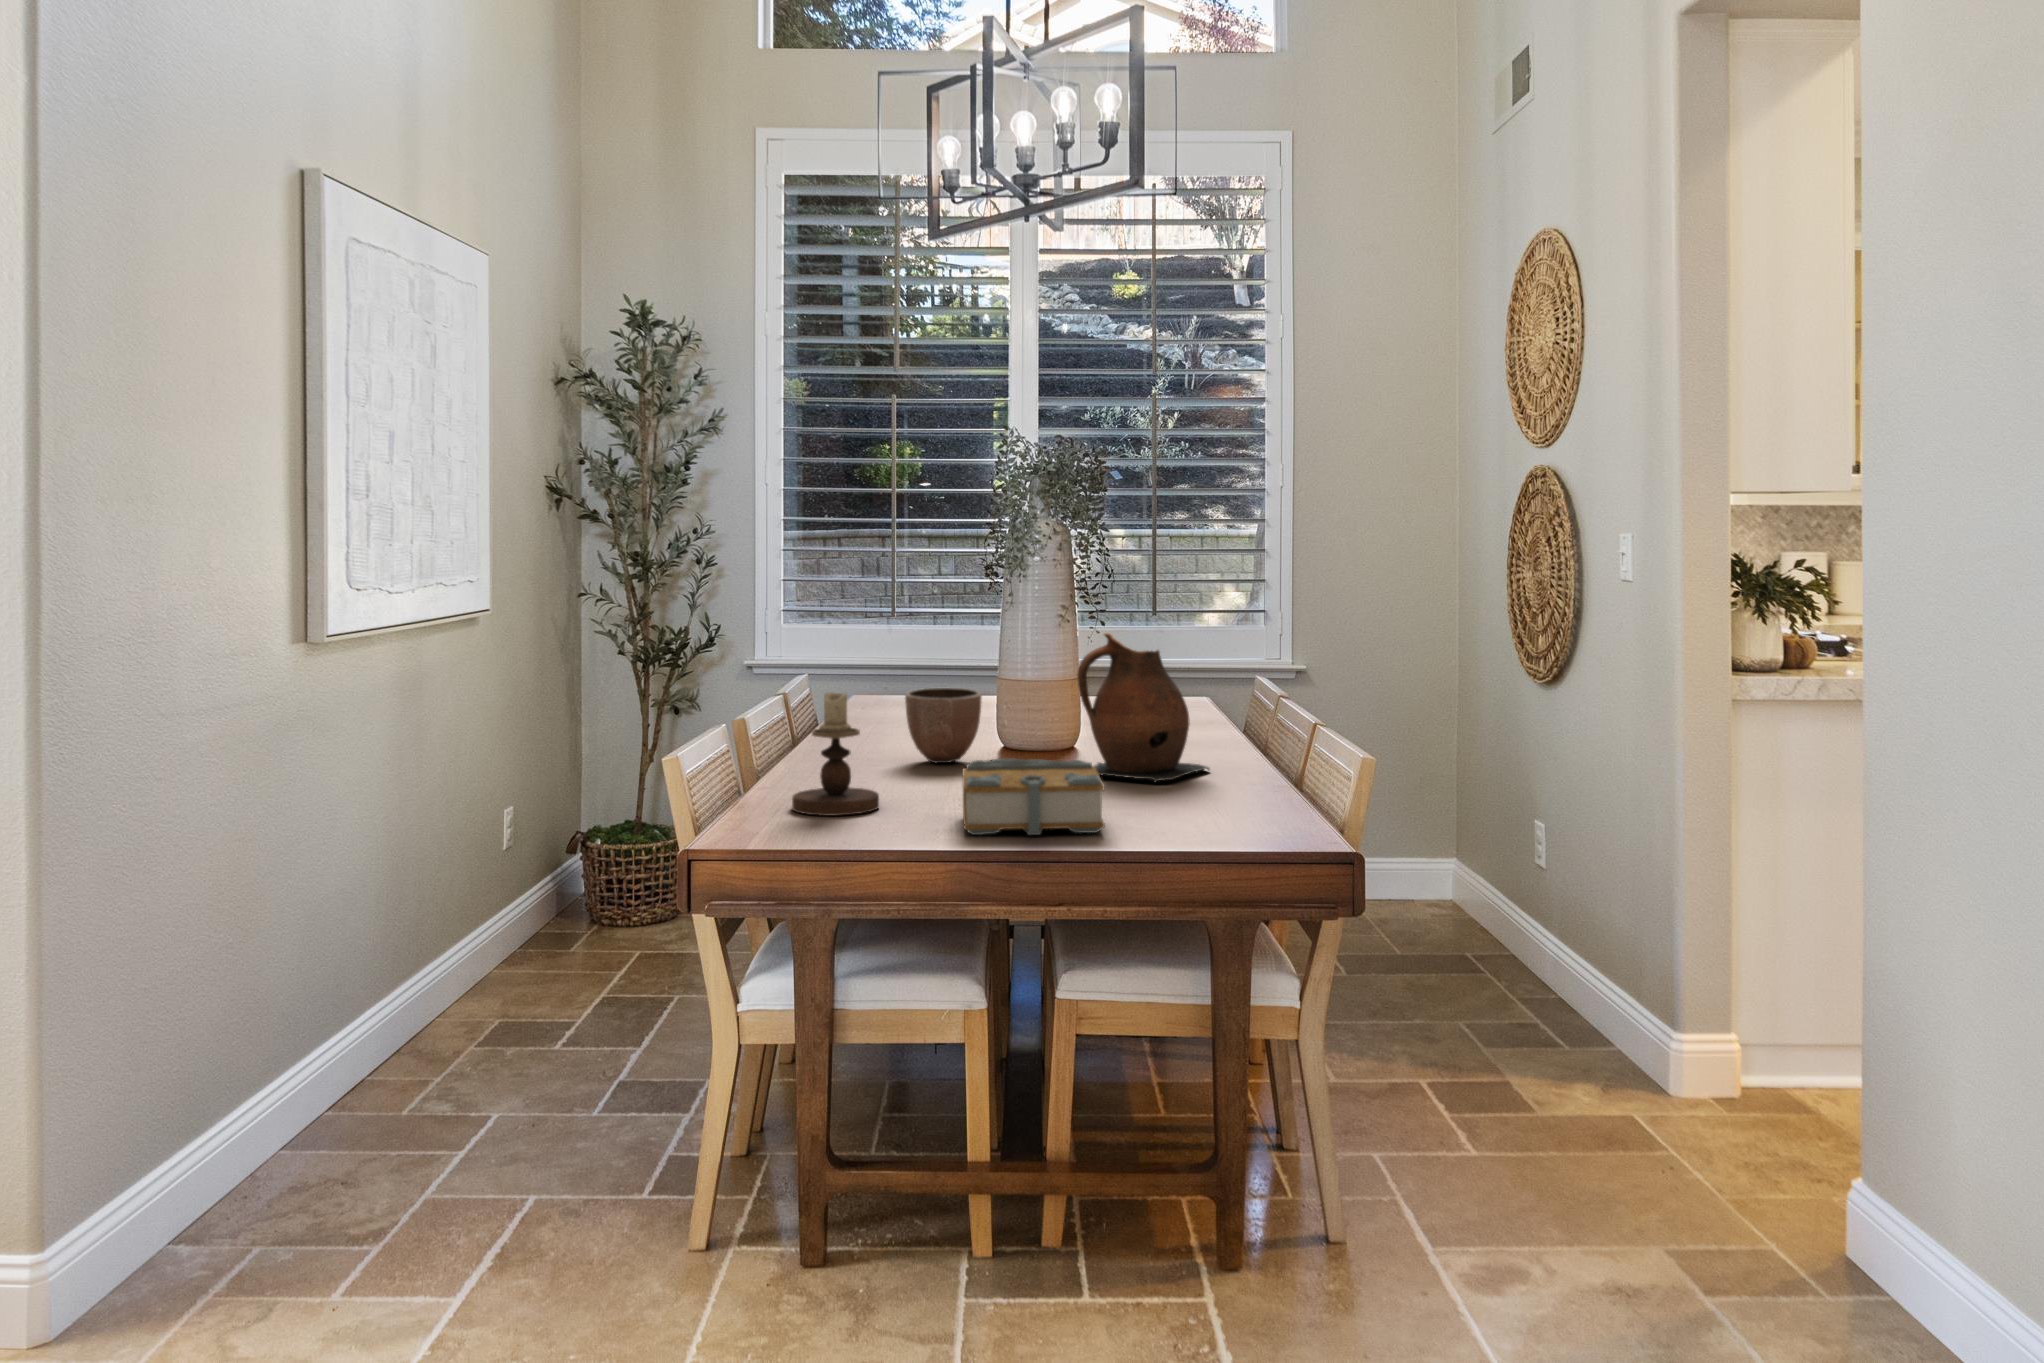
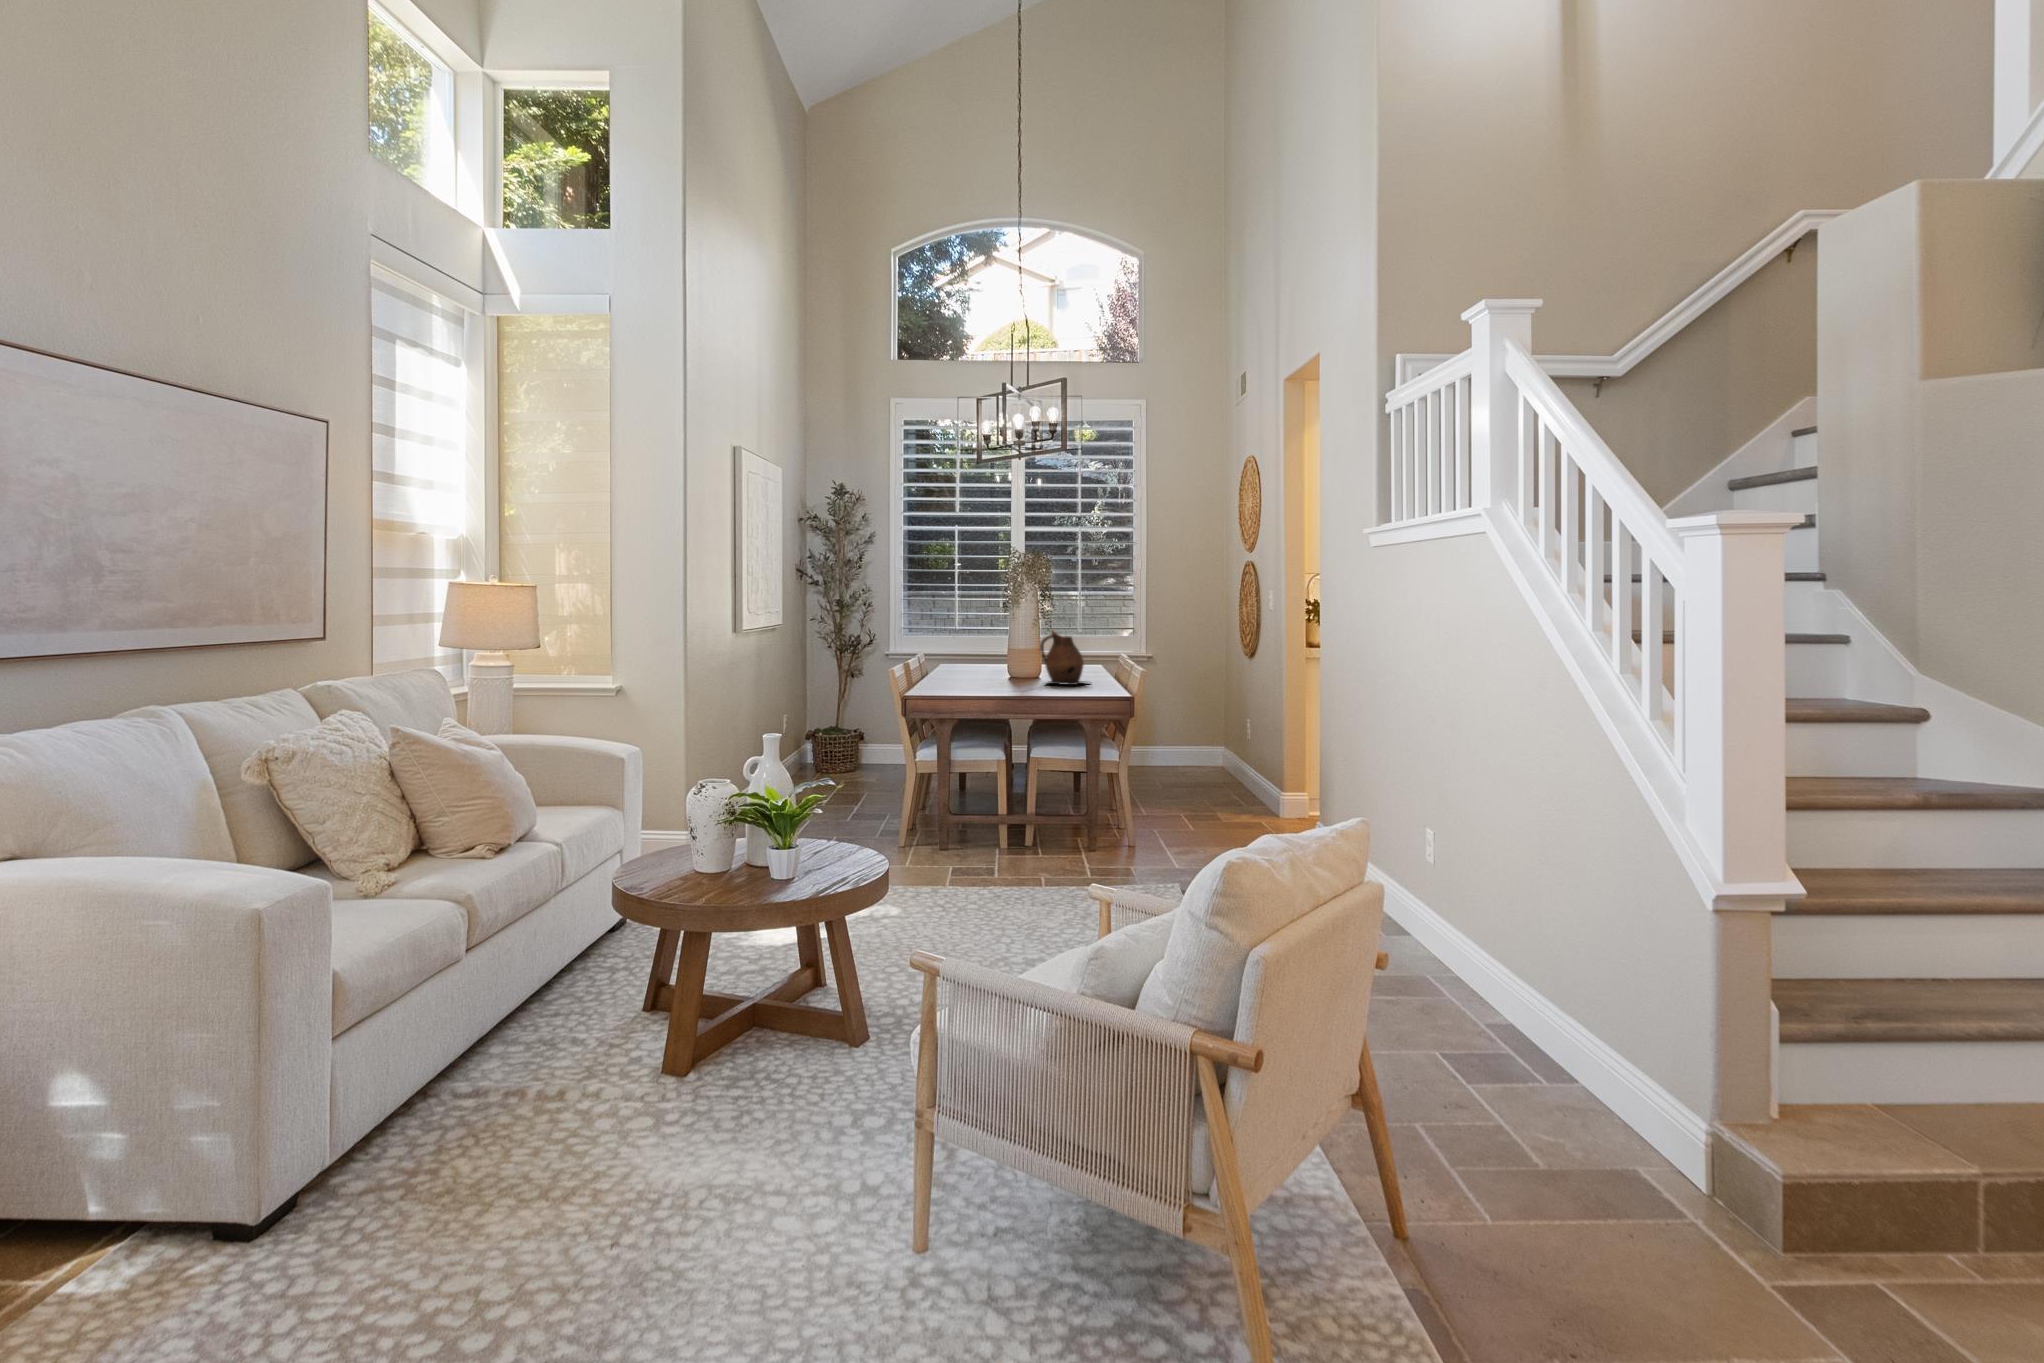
decorative bowl: present [905,688,982,763] -> none [973,653,1003,682]
candlestick: present [792,692,879,816] -> none [935,649,967,692]
book: present [963,758,1104,835] -> none [997,671,1047,695]

